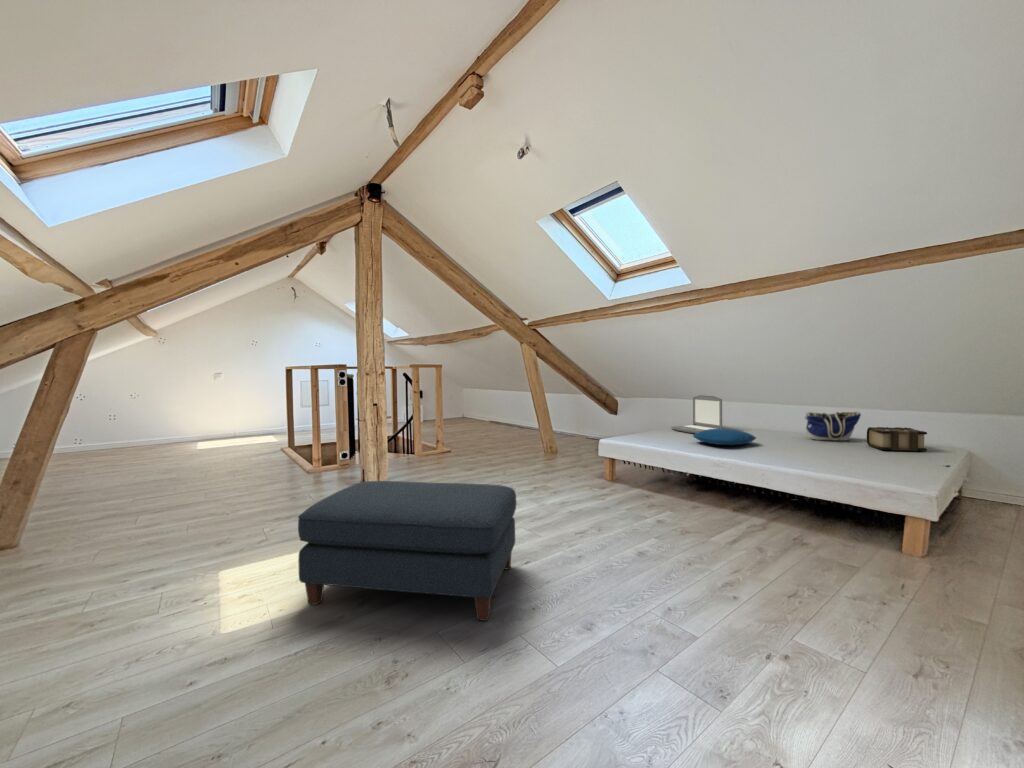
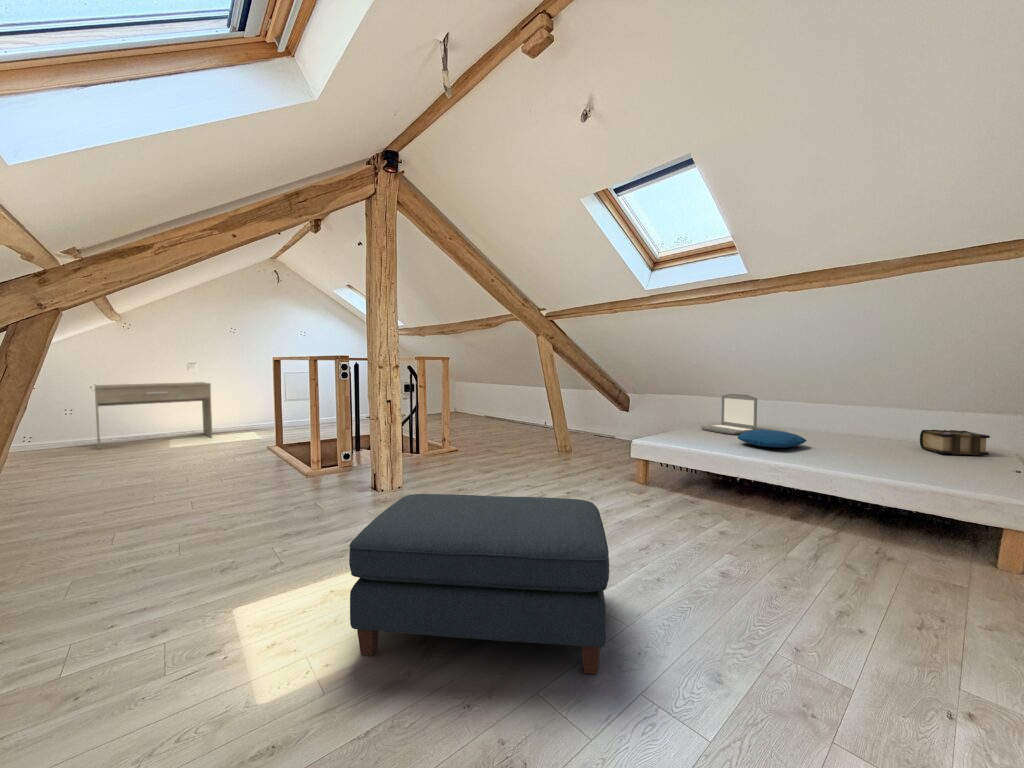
desk: none [134,391,236,451] -> present [95,382,212,449]
tote bag: present [805,411,861,441] -> none [849,413,910,443]

